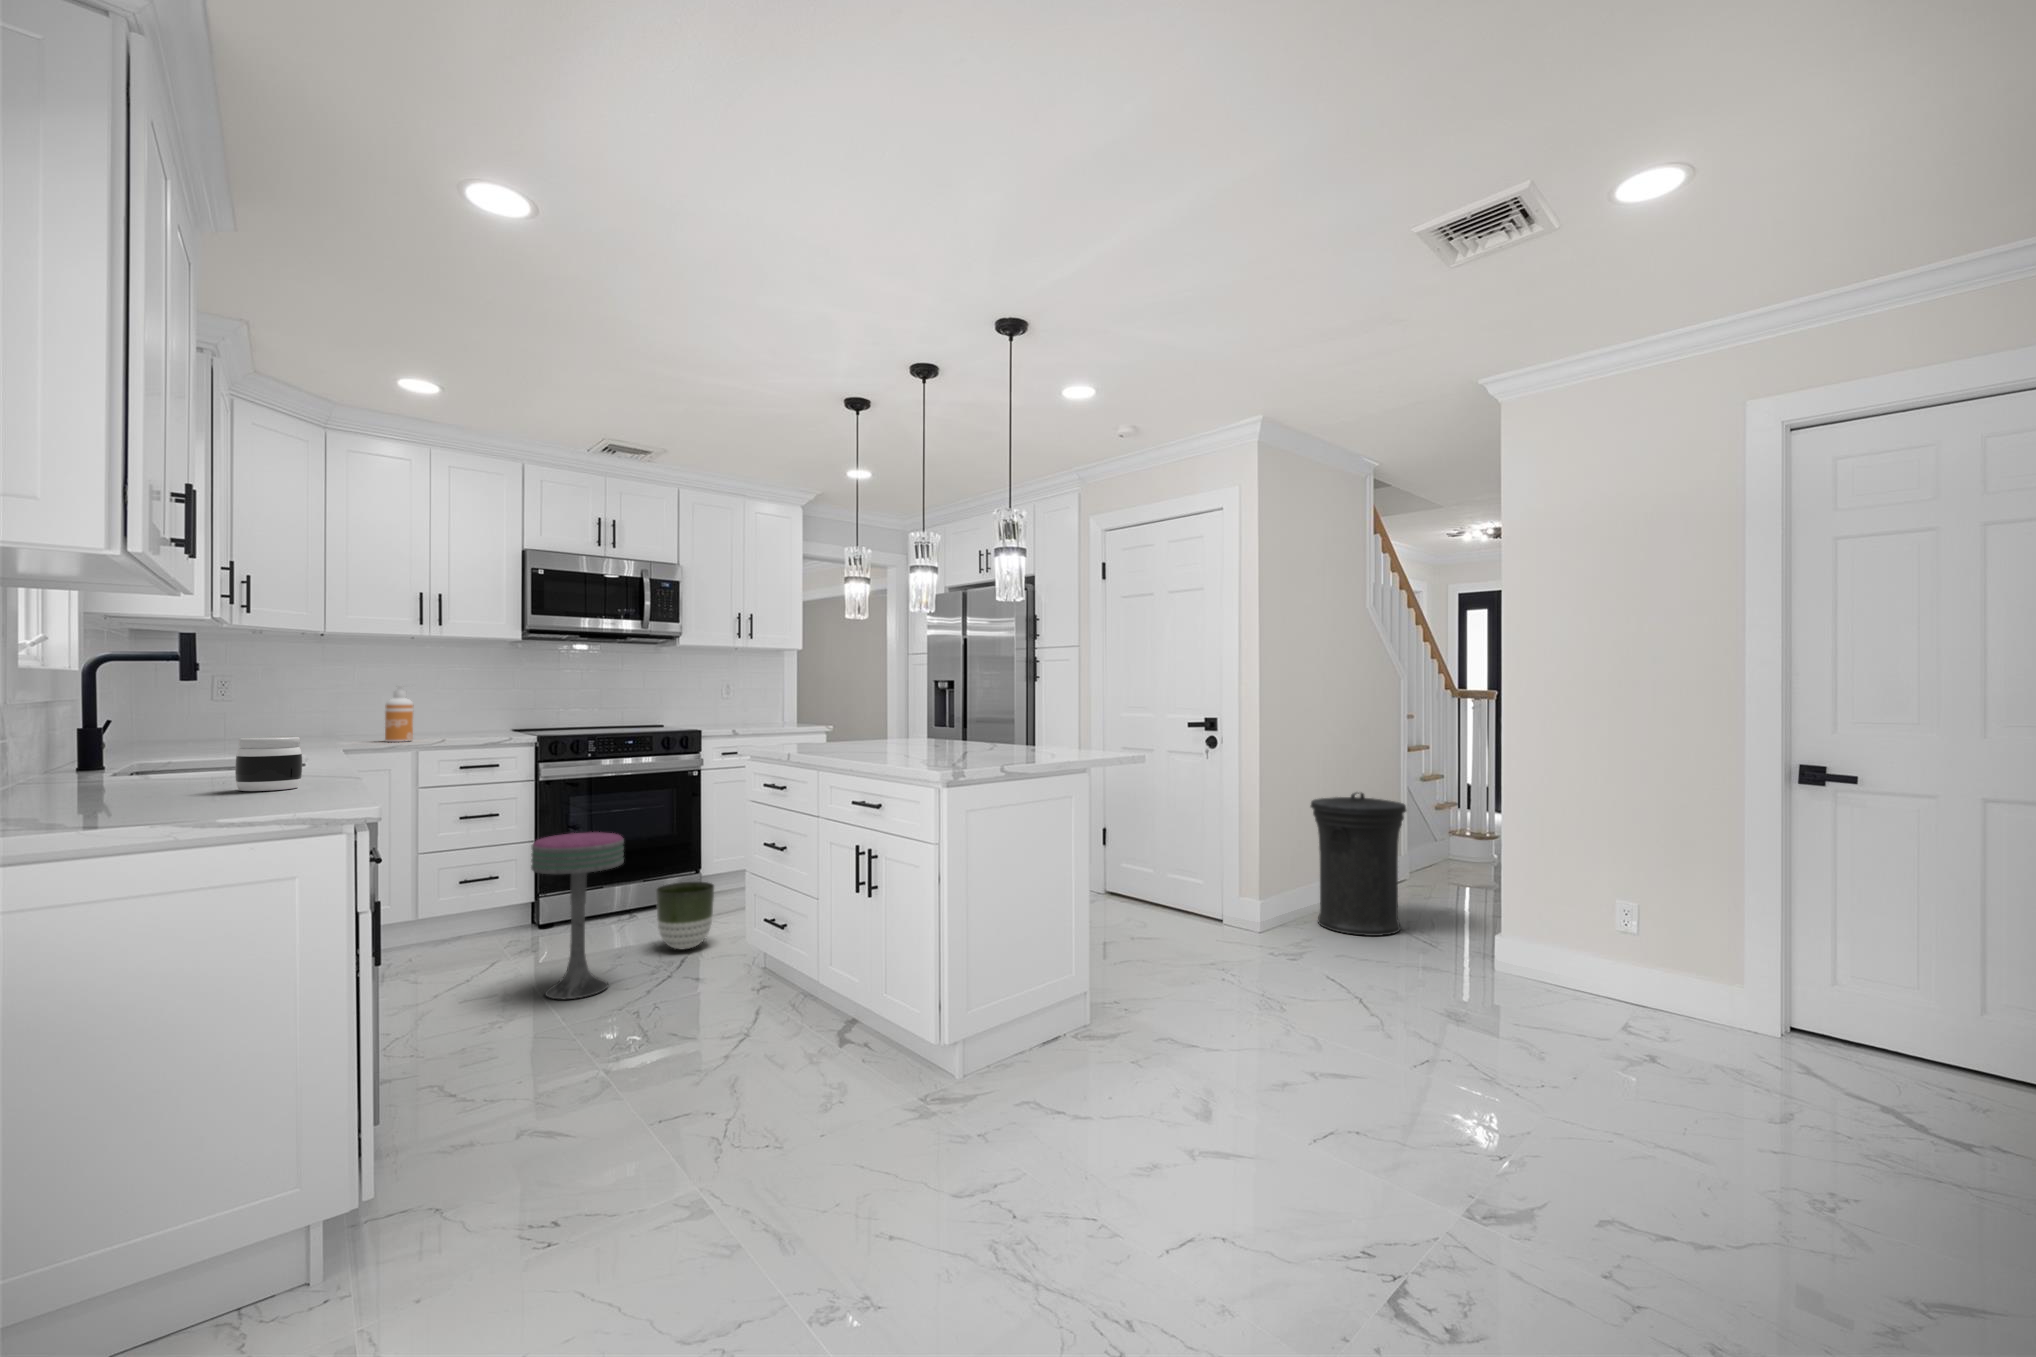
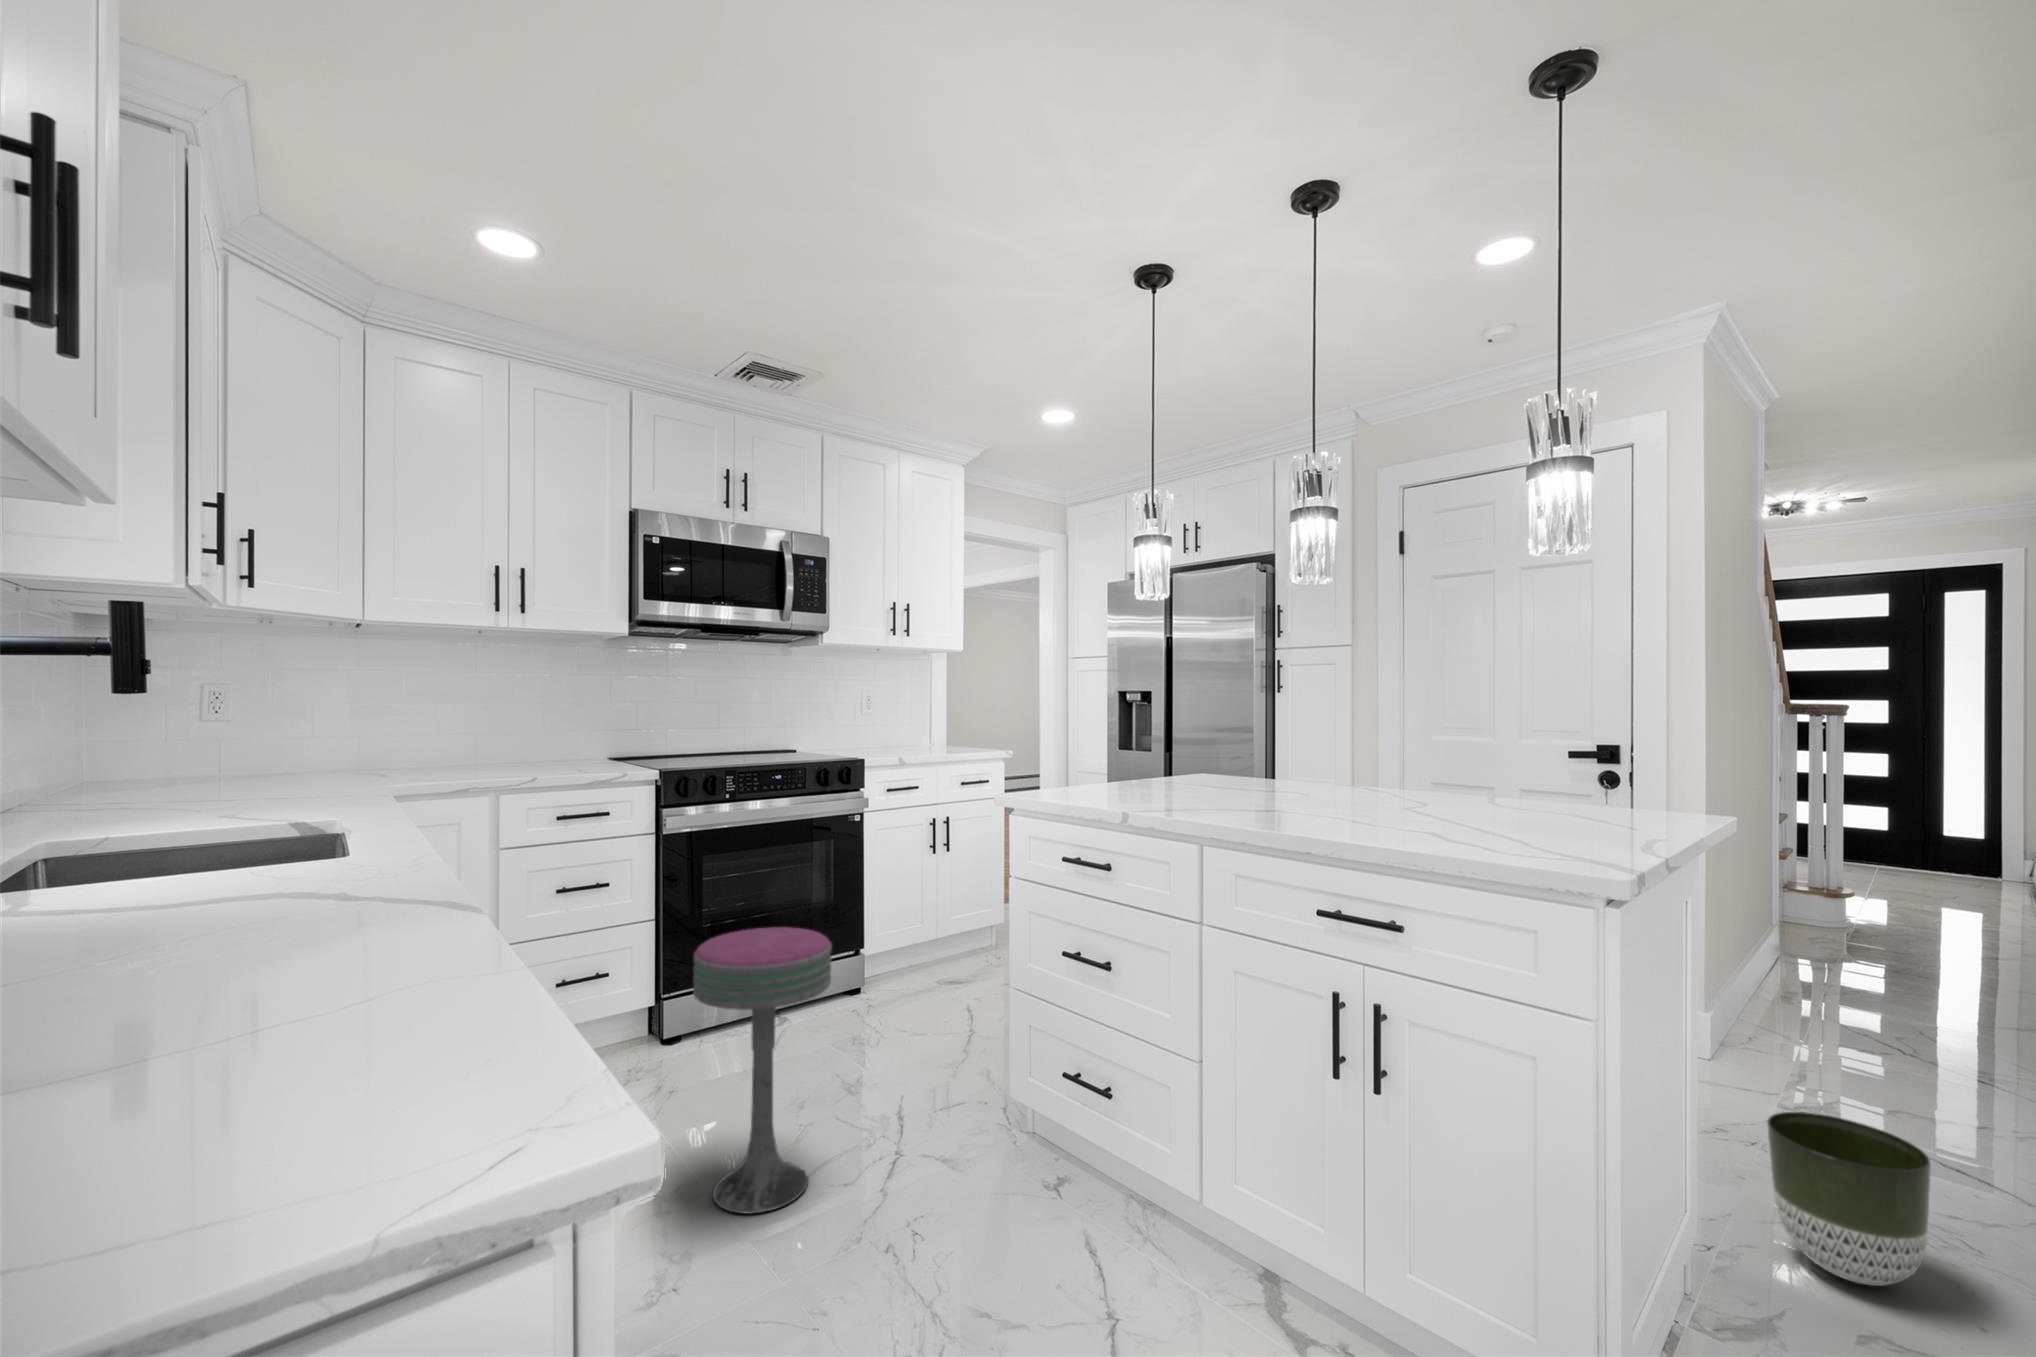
soap dispenser: present [385,685,413,742] -> none [450,697,490,781]
jar: present [235,736,302,791] -> none [148,830,329,995]
trash can: present [1311,793,1406,936] -> none [1746,852,1925,1068]
planter: present [656,882,714,949] -> present [1767,1112,1931,1286]

